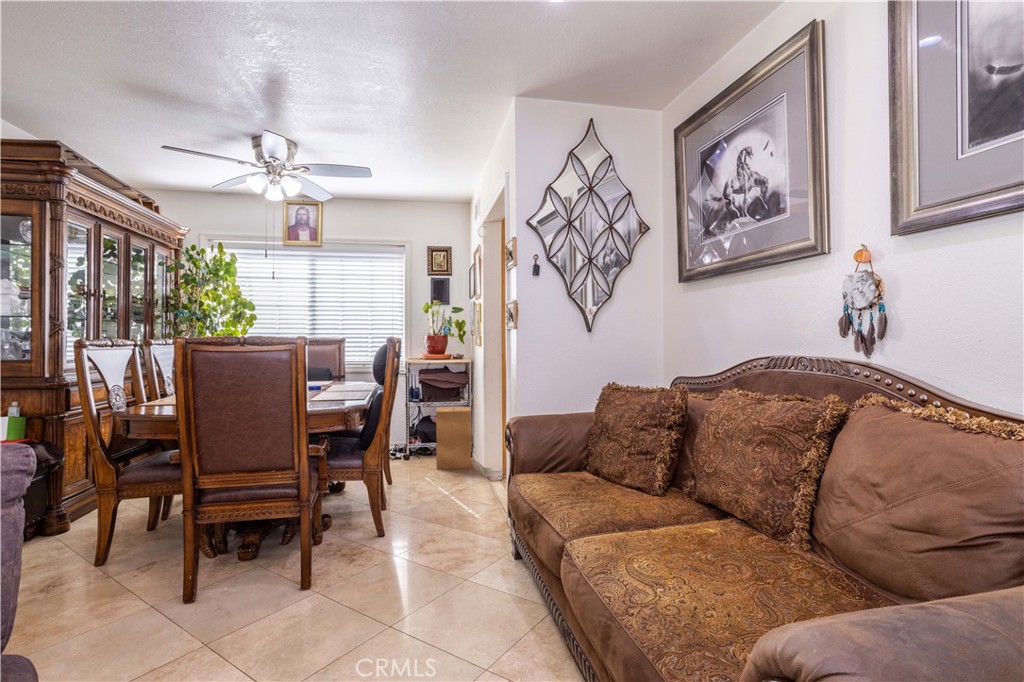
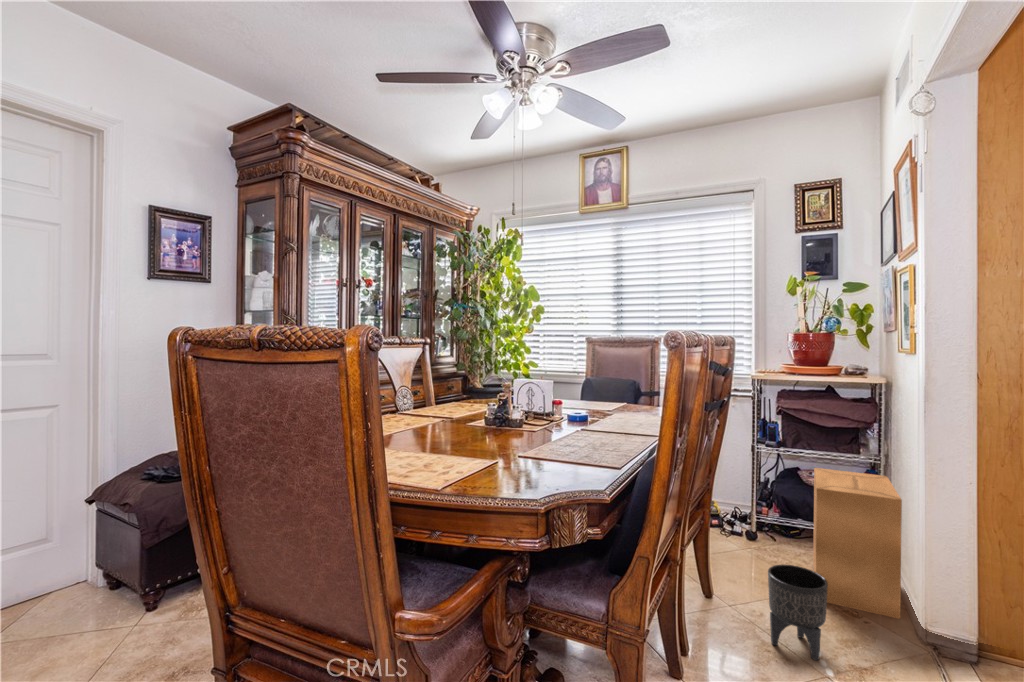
planter: none [414,444,439,481] -> present [768,565,828,660]

